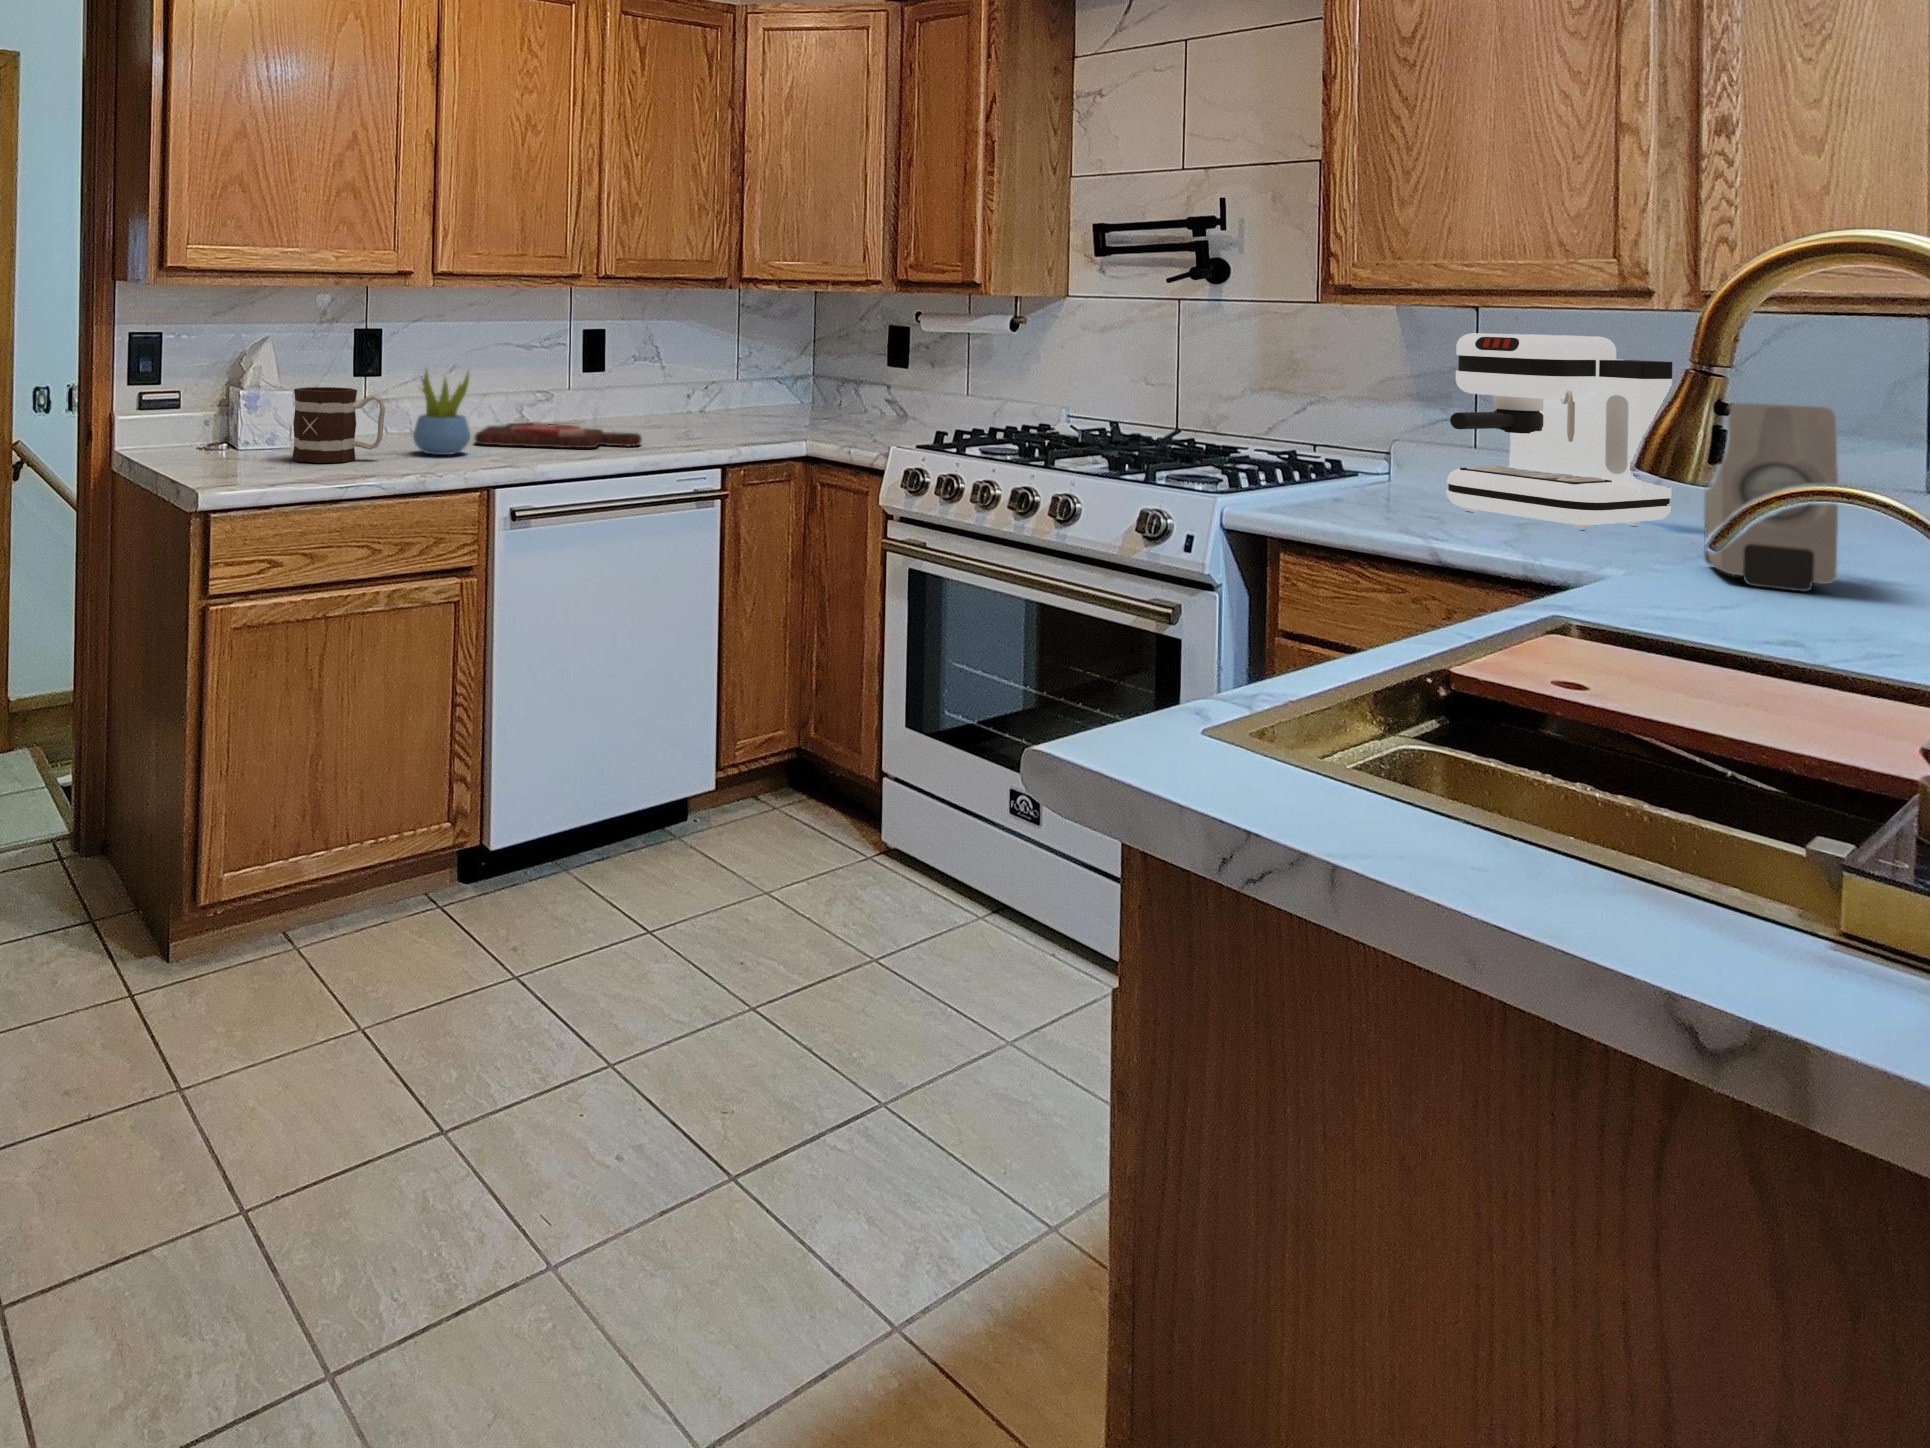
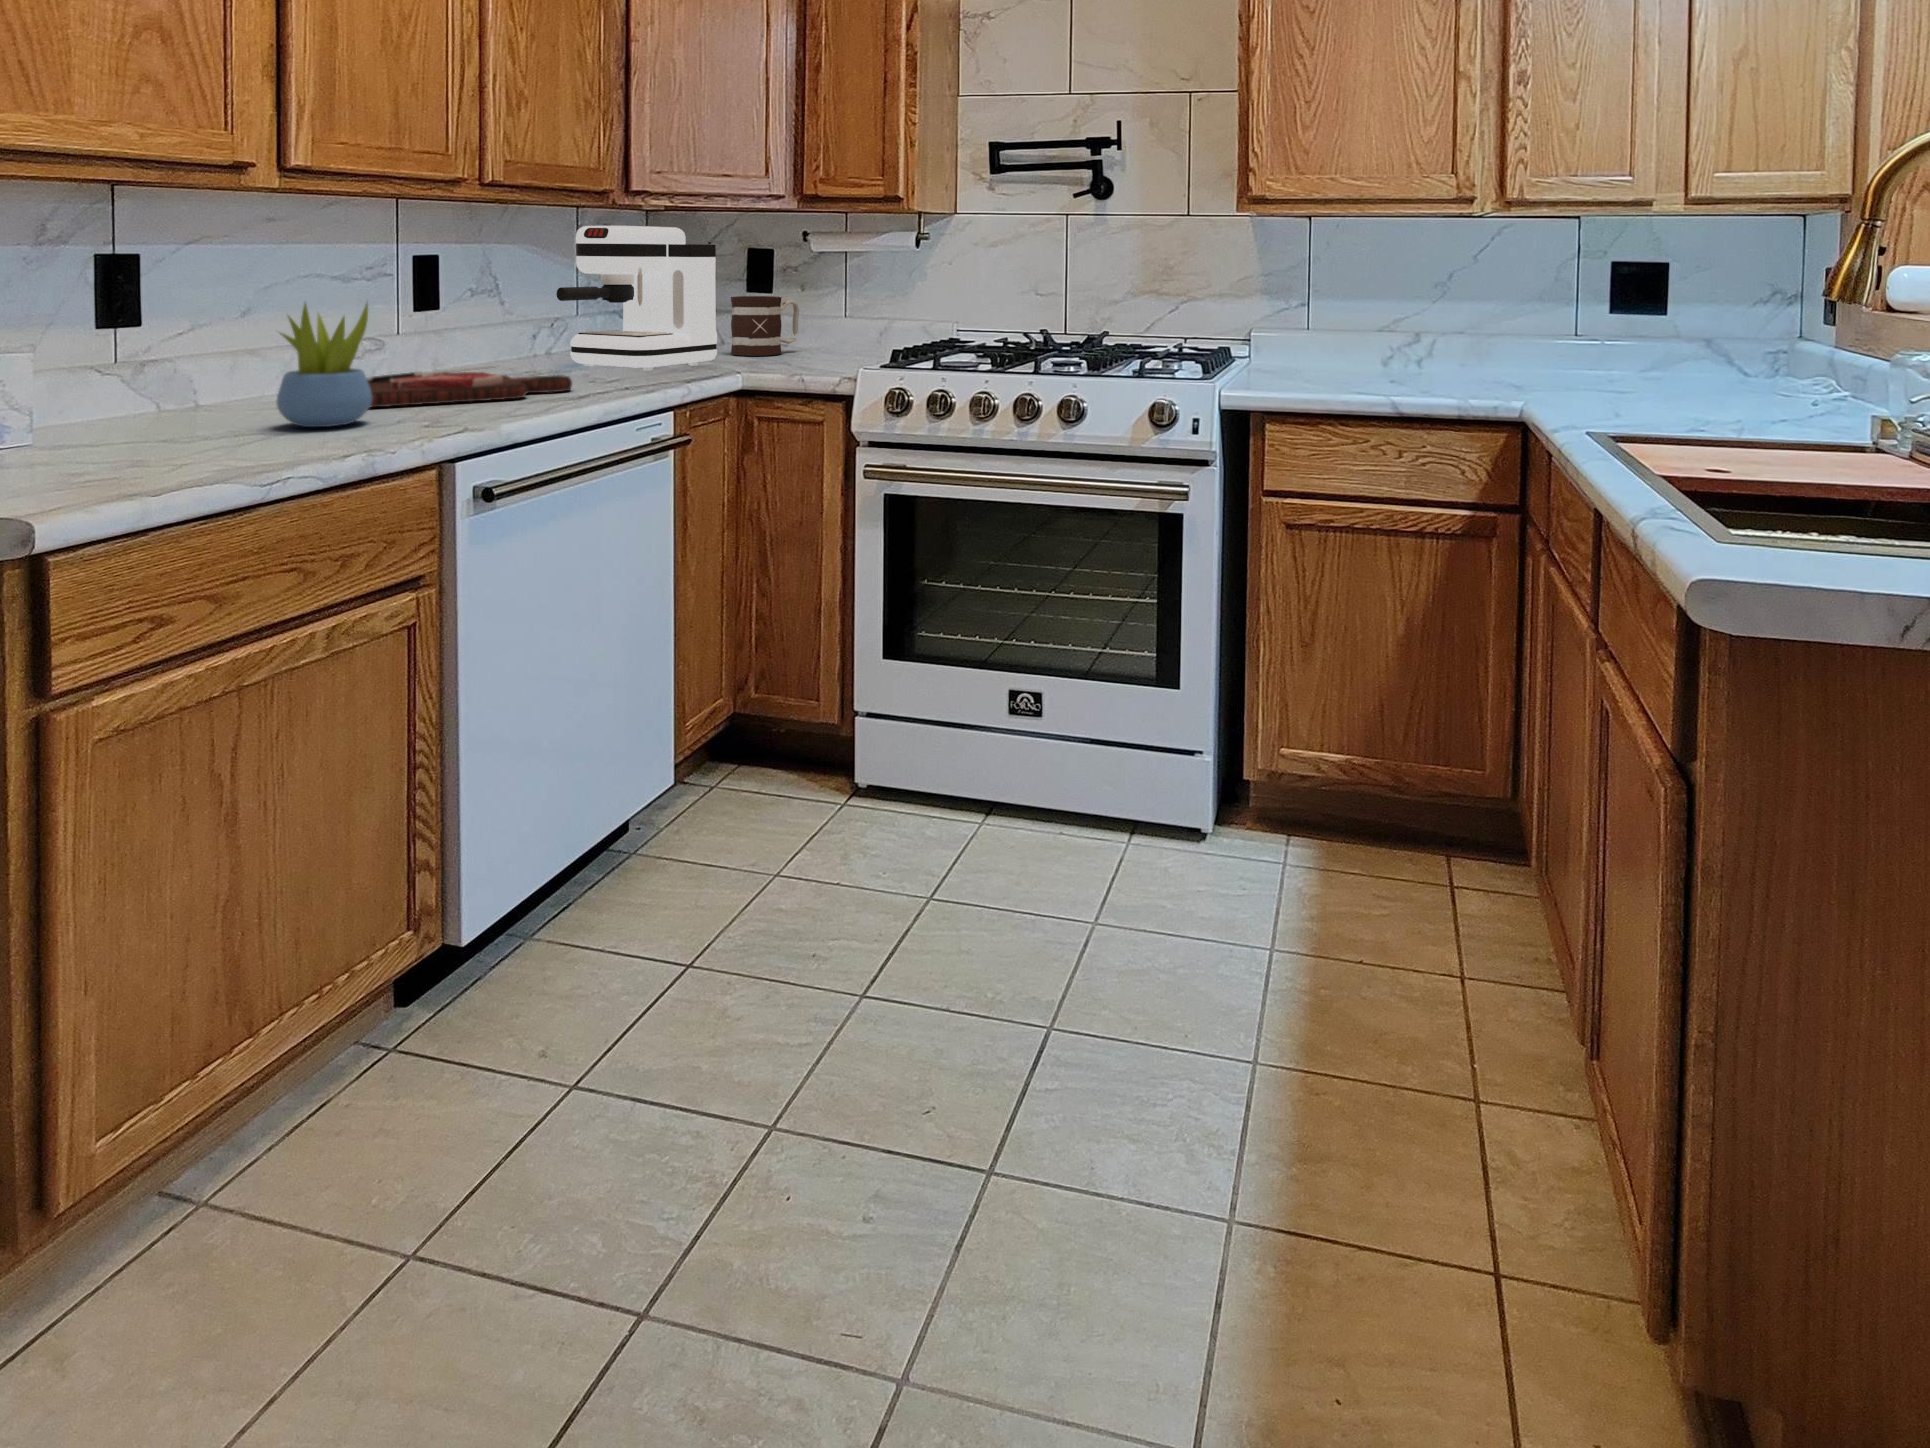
coffee maker: present [1447,333,1672,529] -> present [556,226,717,371]
mug: present [292,387,385,463] -> present [731,296,799,356]
soap dispenser: present [1705,403,1838,592] -> none [1530,276,1630,405]

